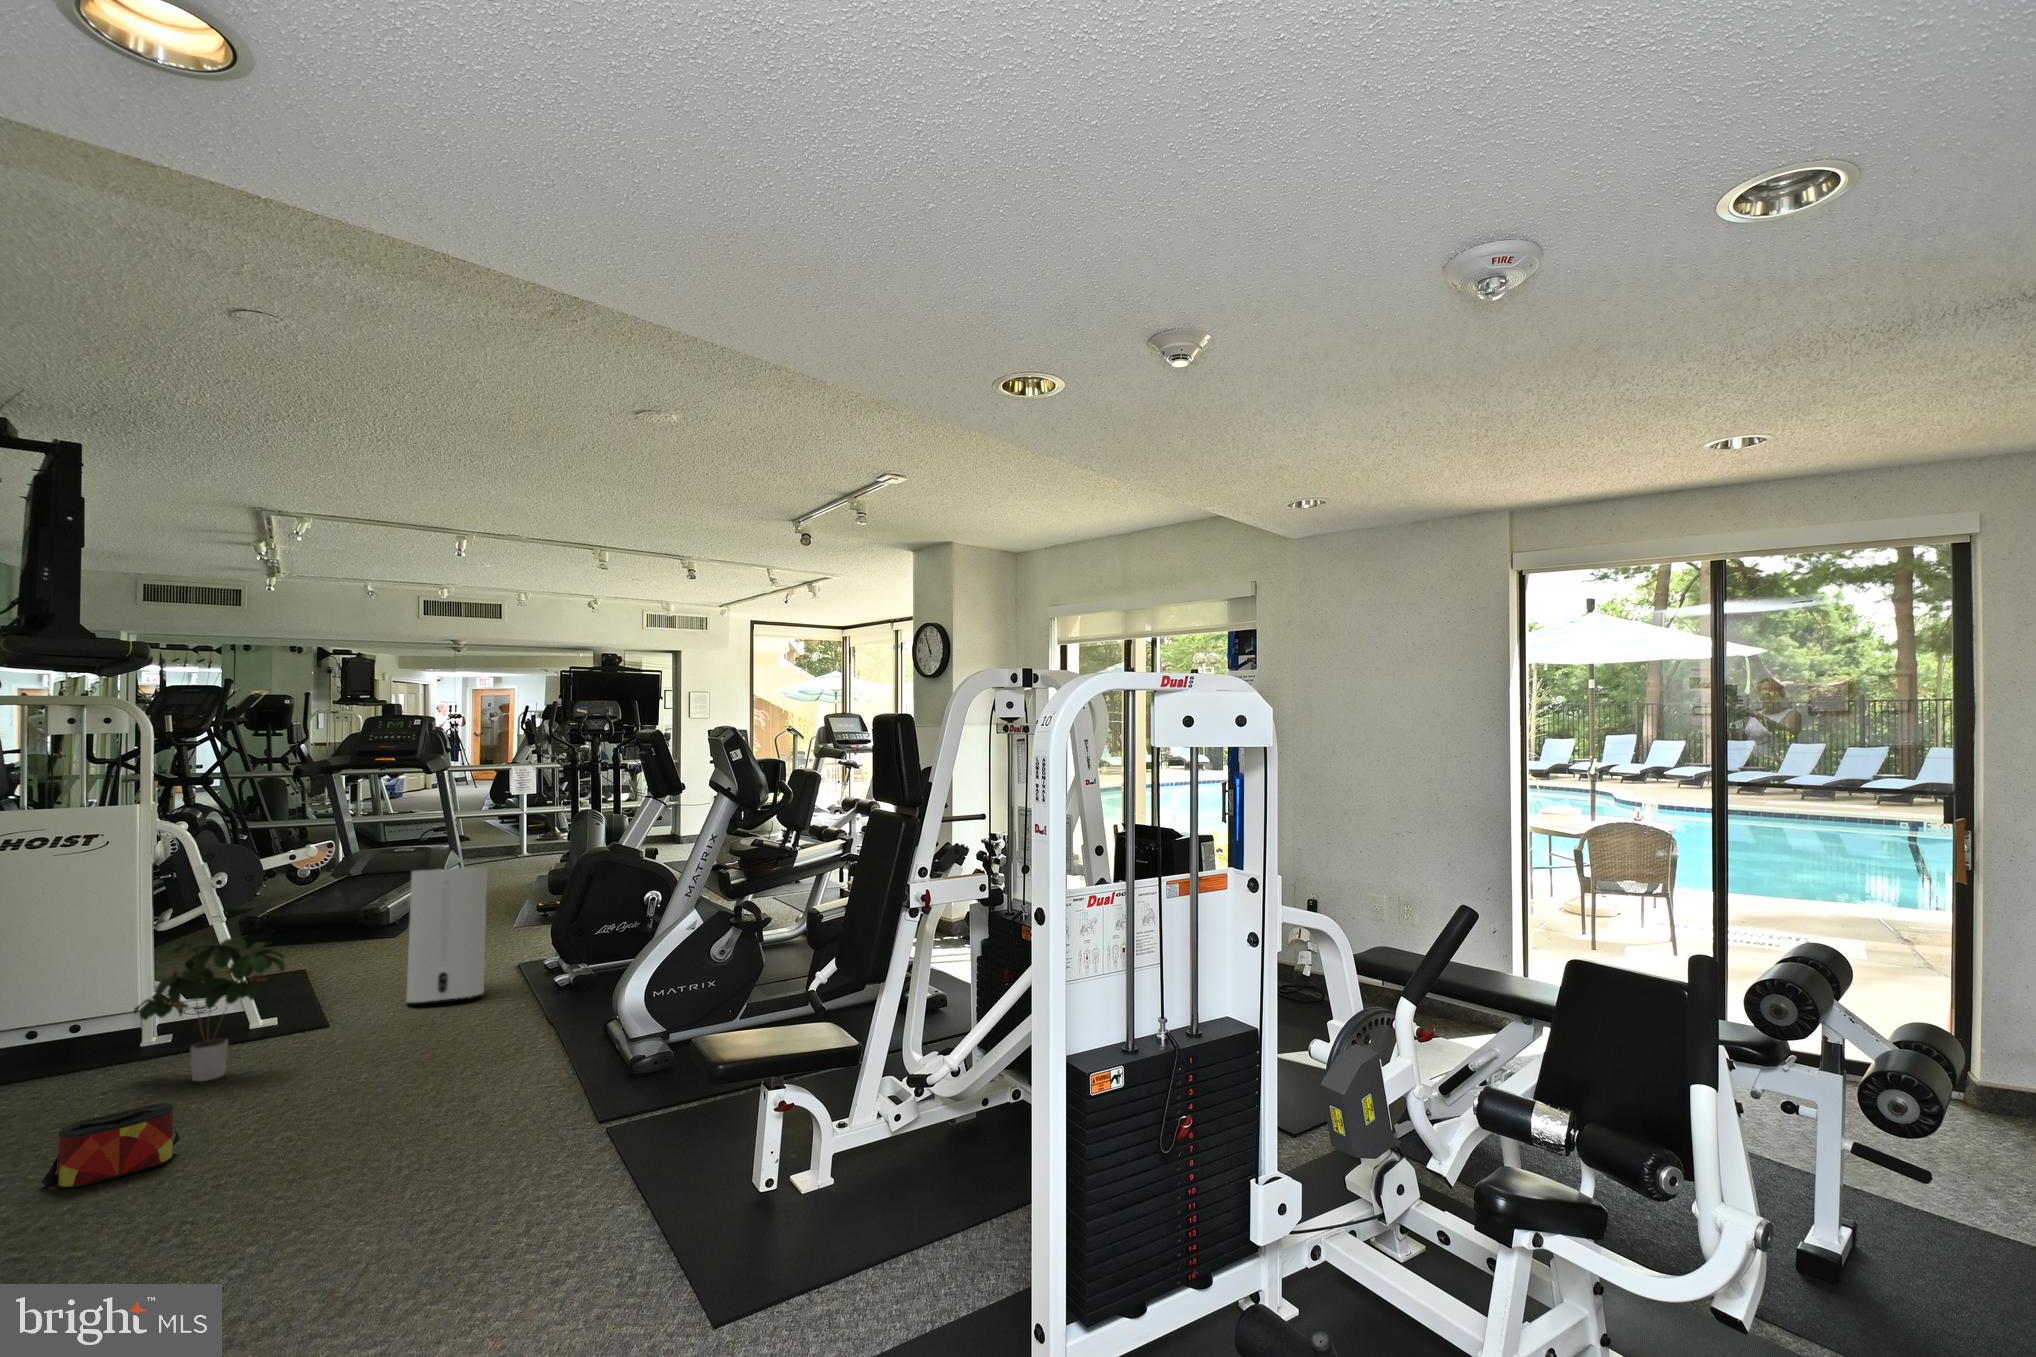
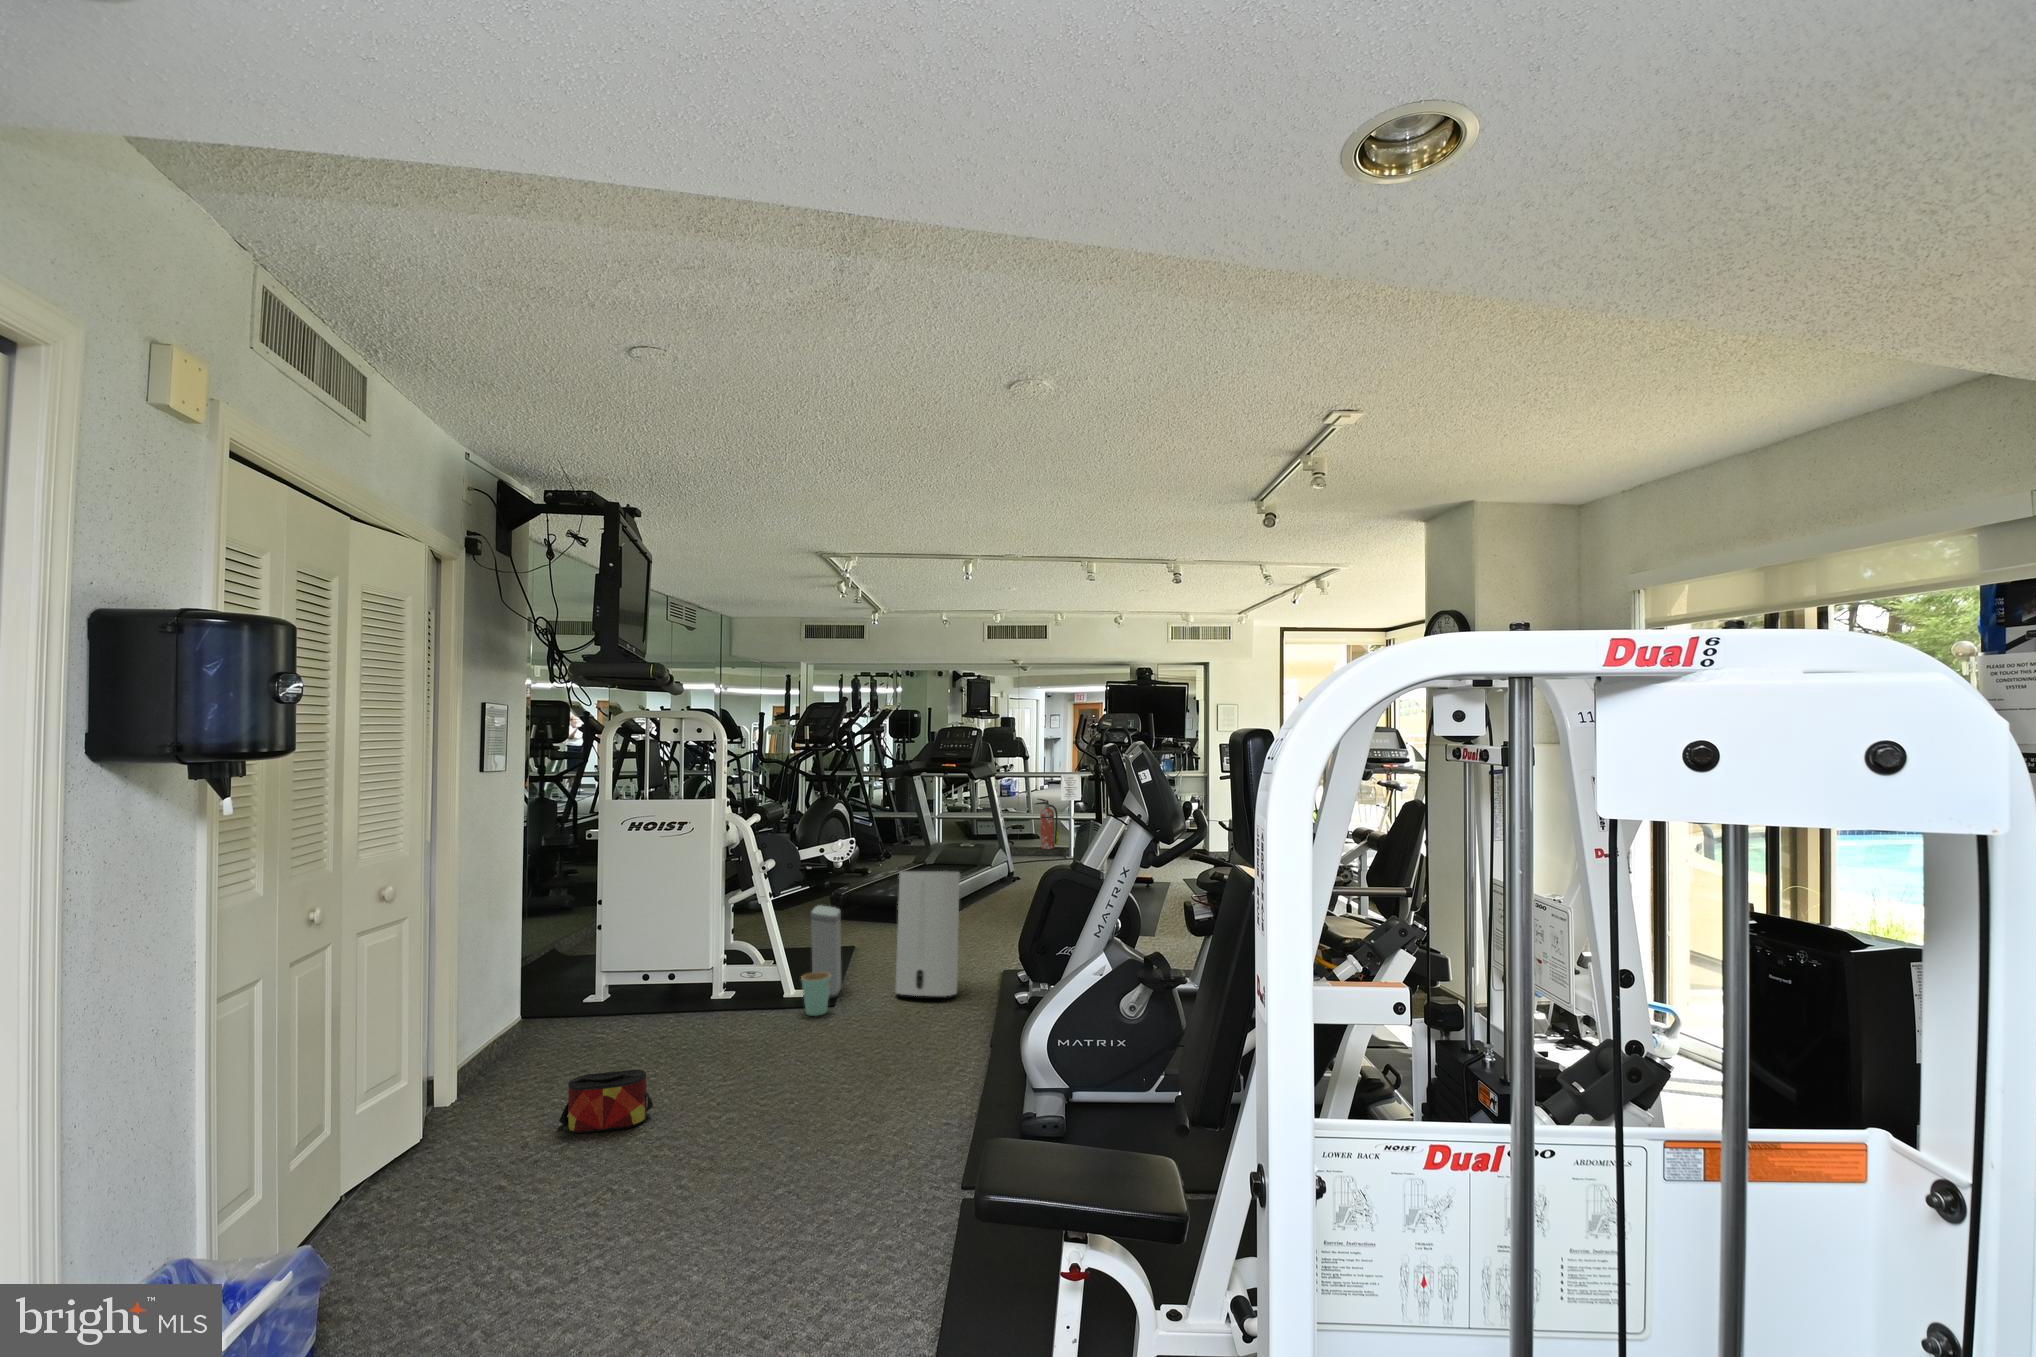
fire extinguisher: none [473,798,503,855] -> present [1035,798,1058,849]
trash can: none [293,918,336,1038] -> present [801,905,841,1016]
potted plant: present [134,937,285,1081] -> none [682,921,774,1044]

